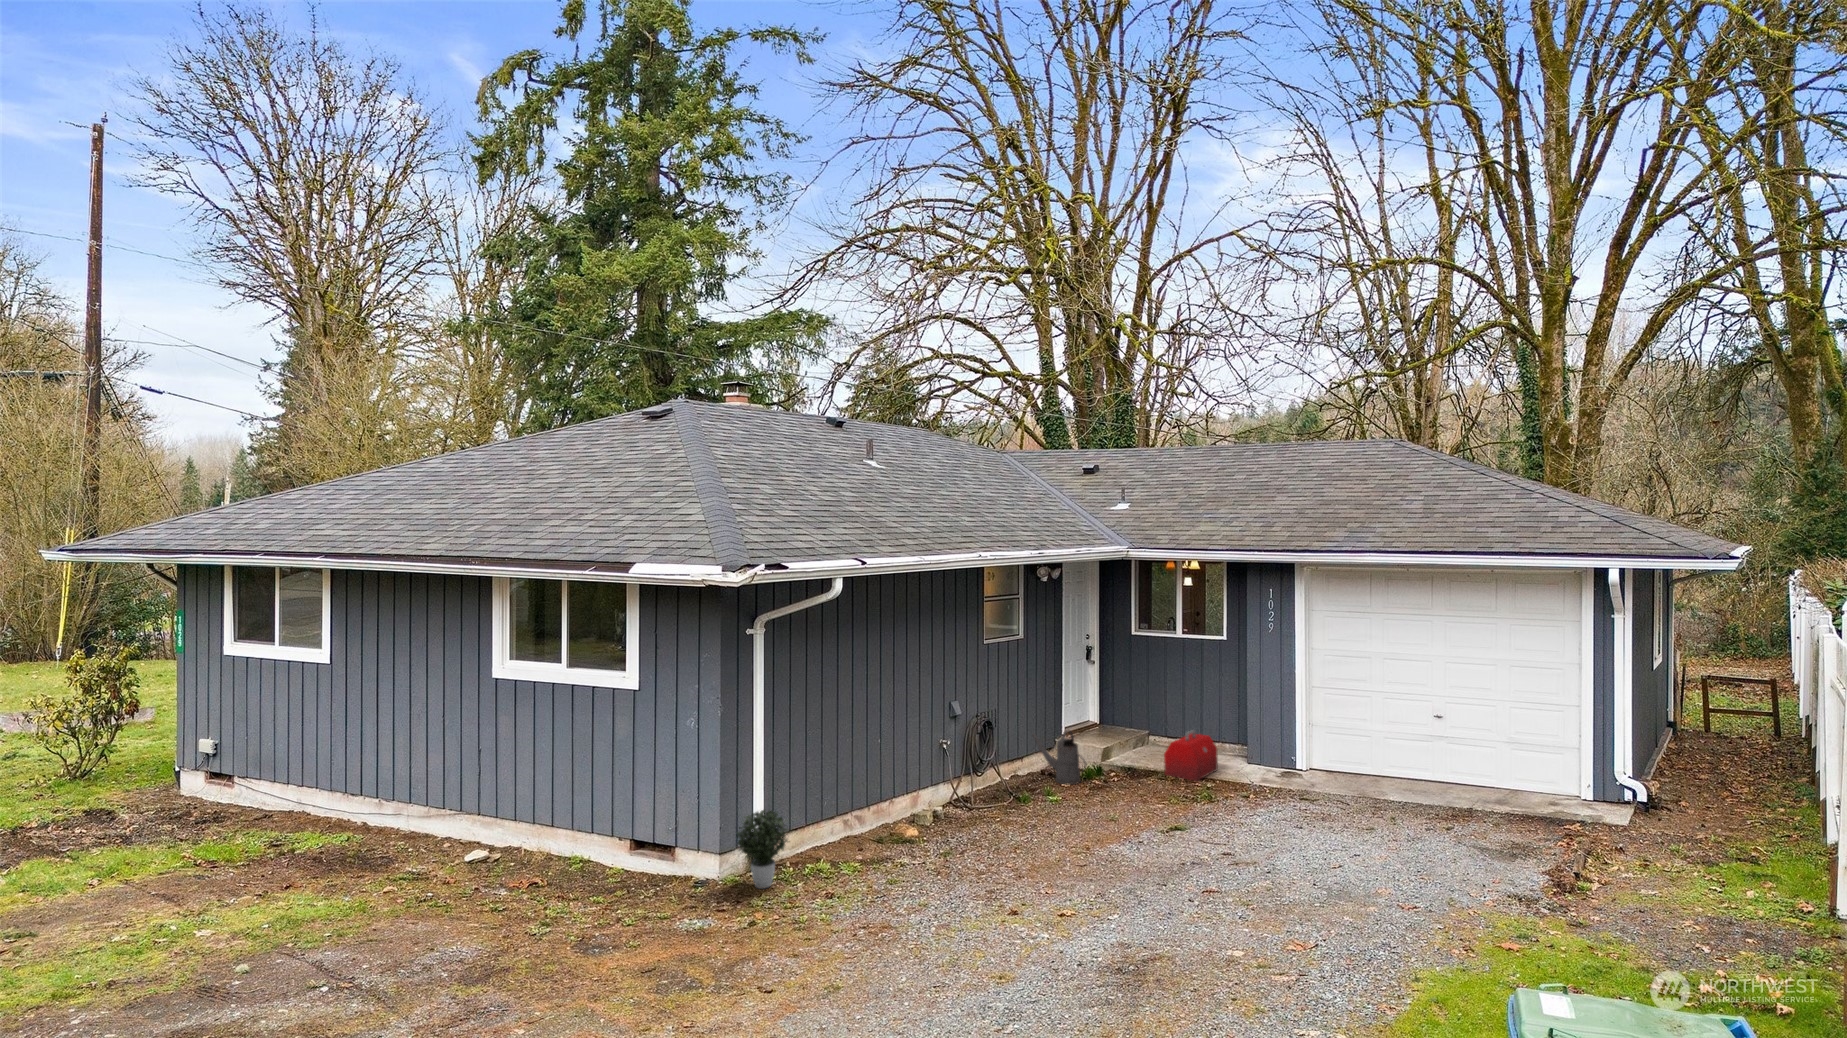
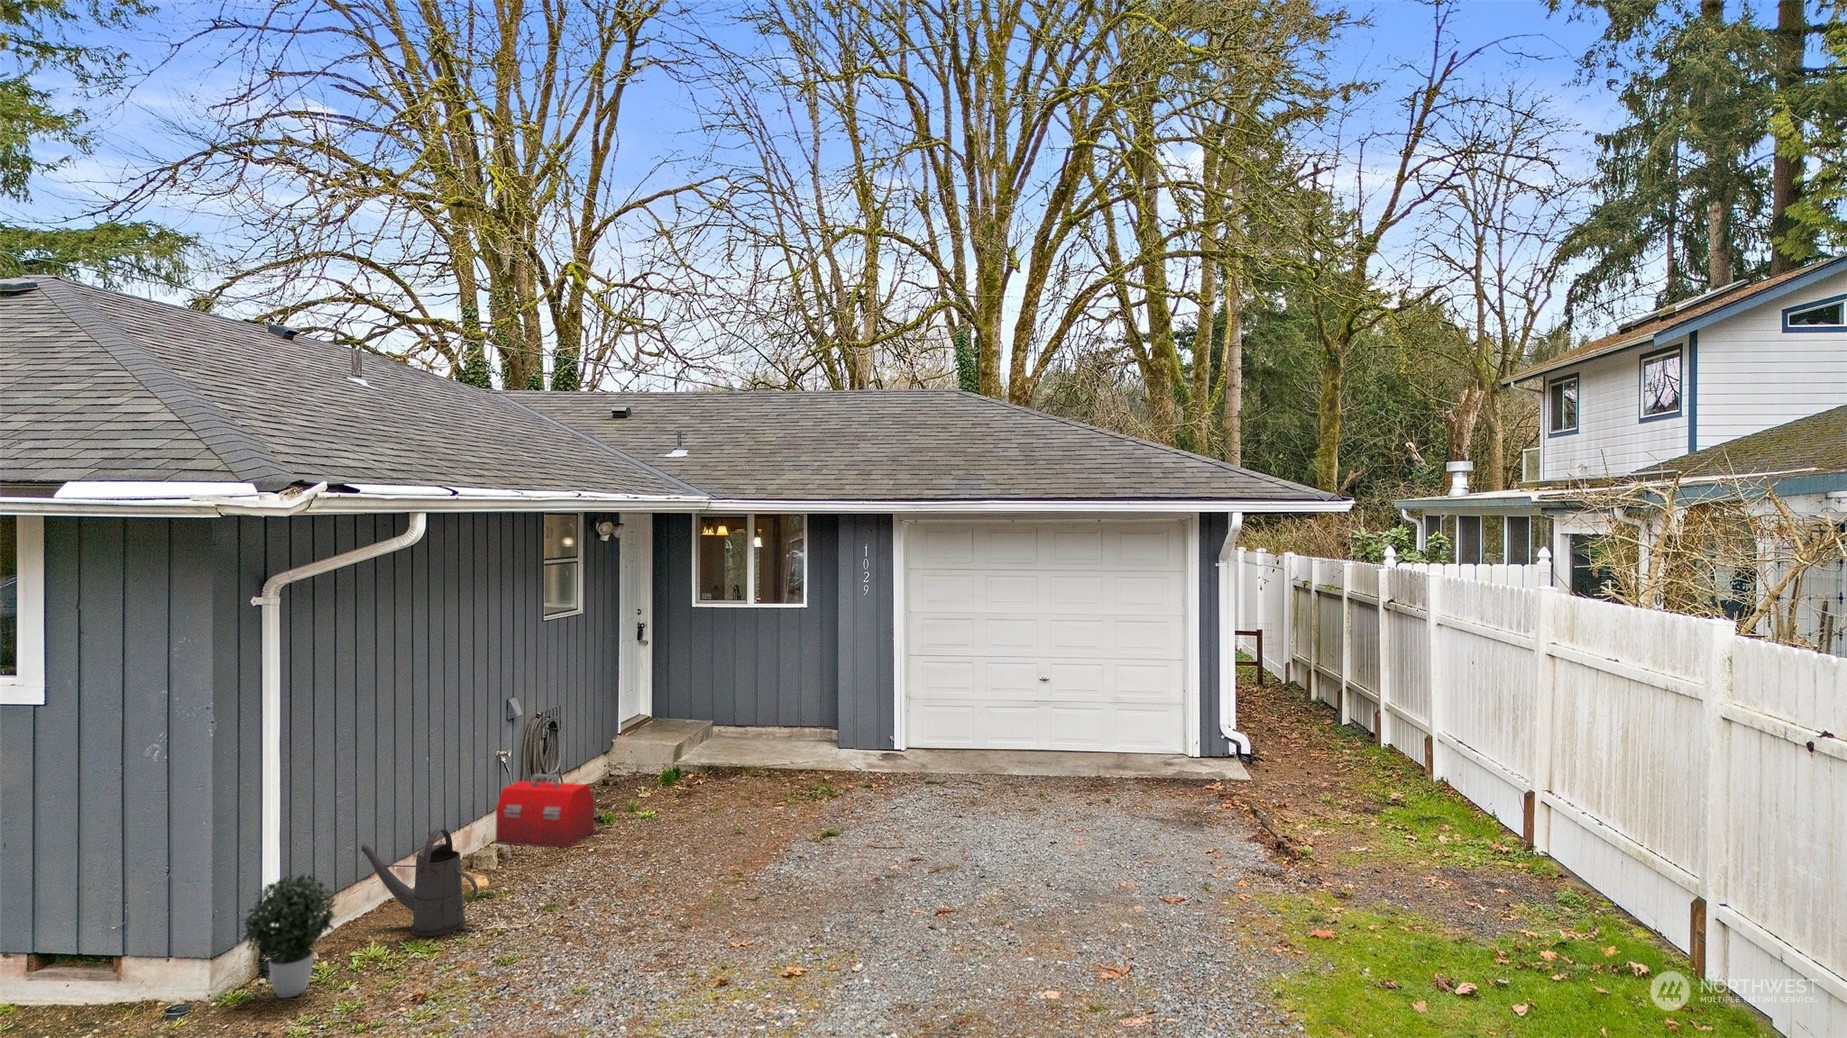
watering can: present [1032,730,1086,785] -> present [361,829,478,937]
toolbox: present [1164,730,1218,781] -> present [496,774,594,848]

